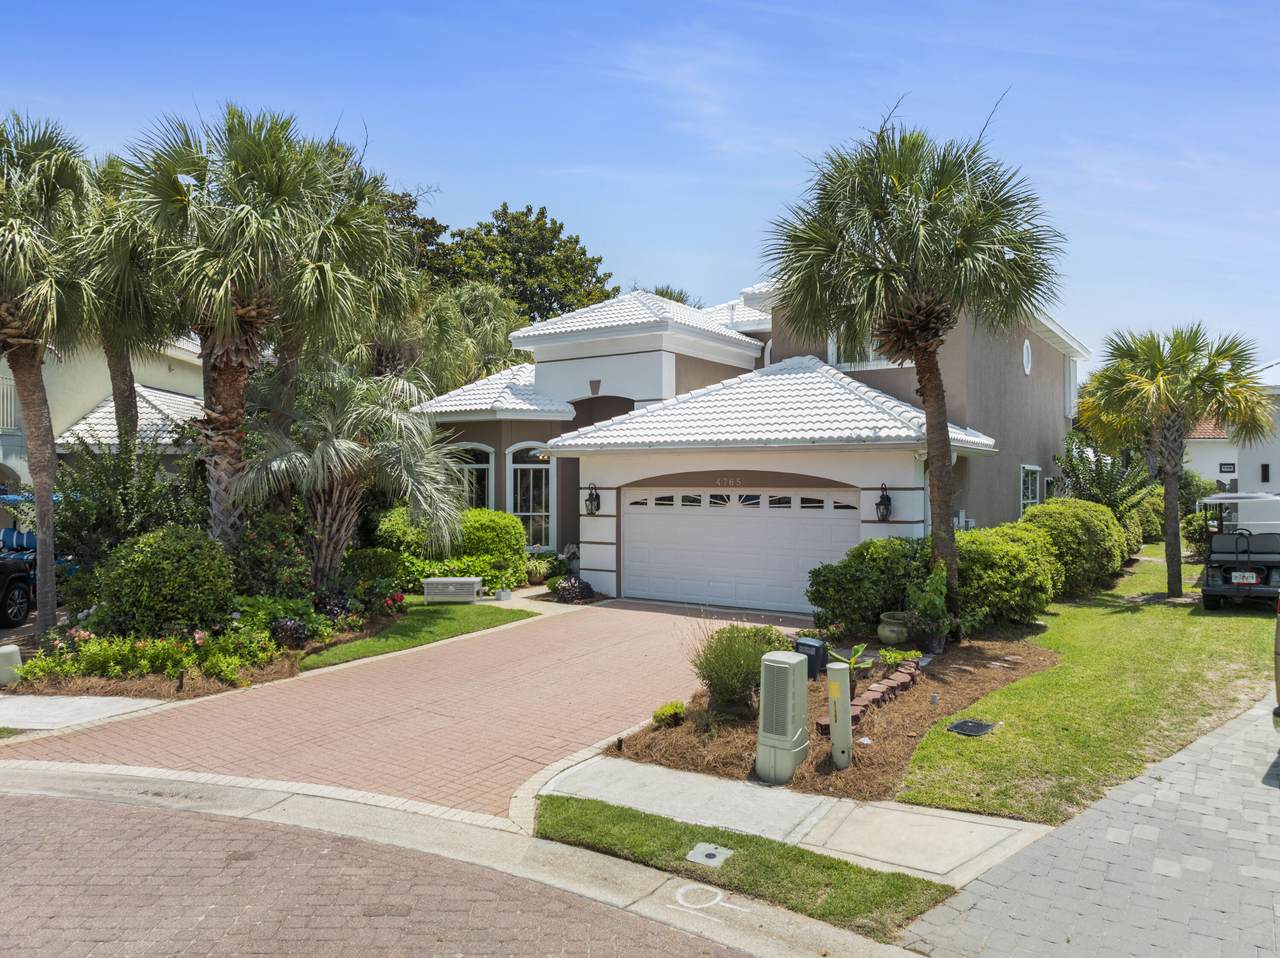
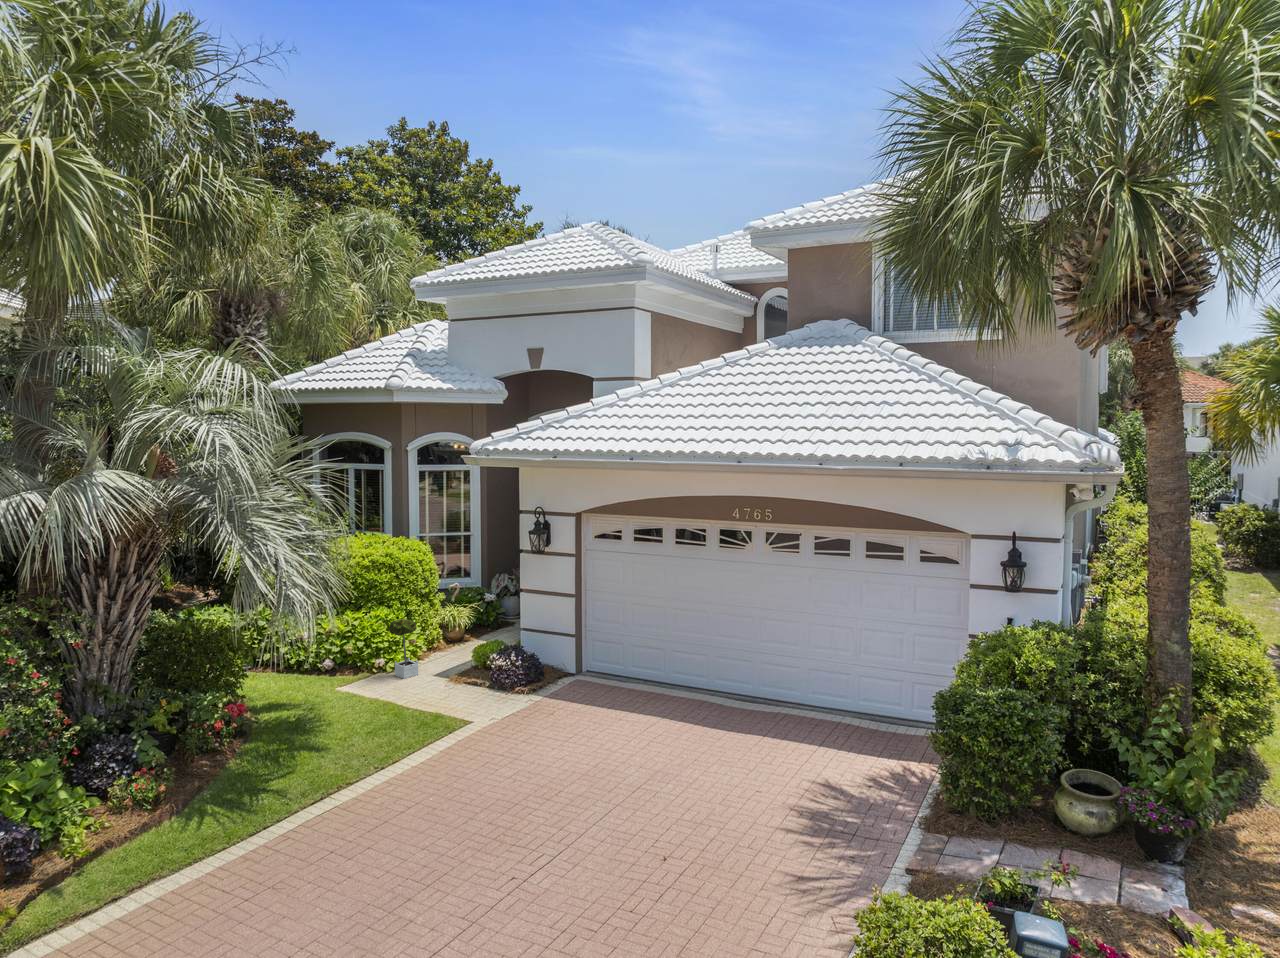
storage bench: present [422,577,483,605] -> none [280,645,375,694]

